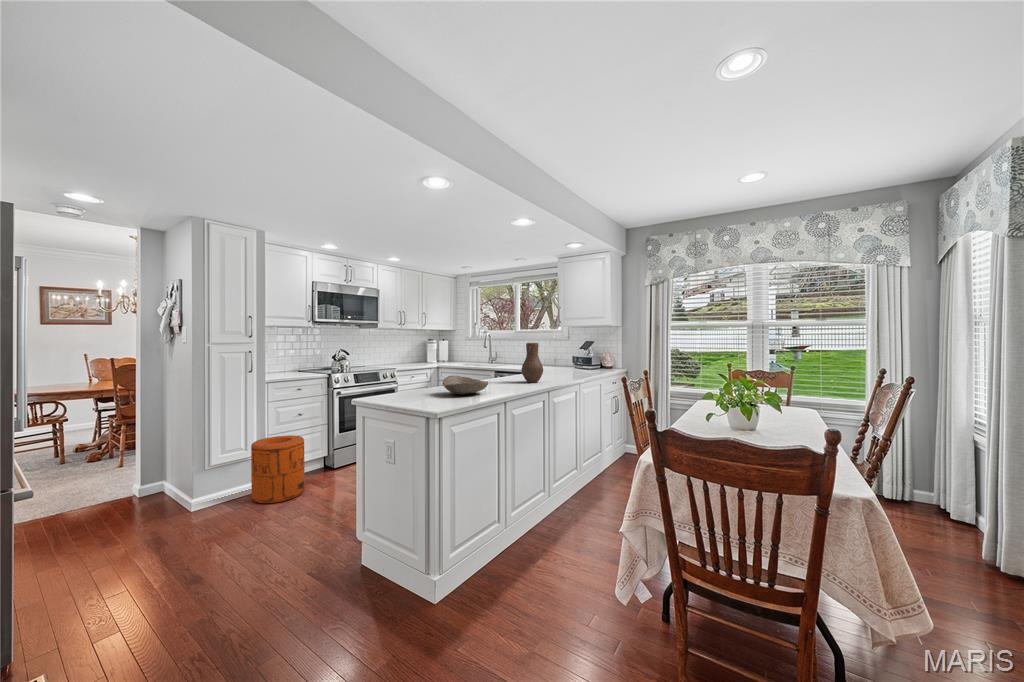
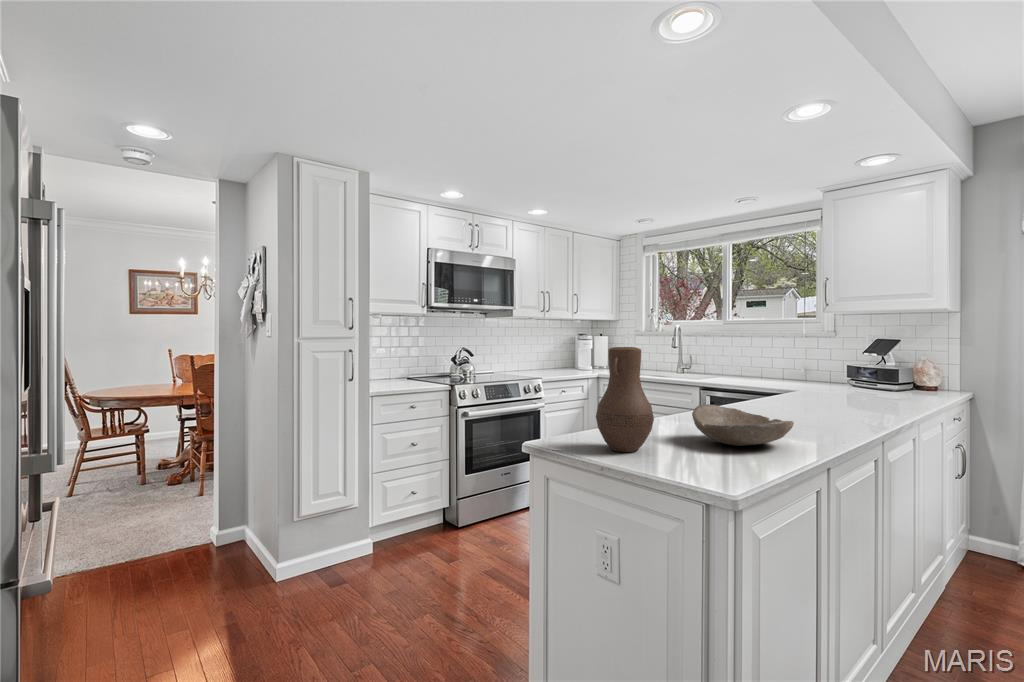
vase: present [522,343,543,383] -> present [596,347,654,452]
trash can: present [251,435,305,503] -> none [352,477,424,582]

